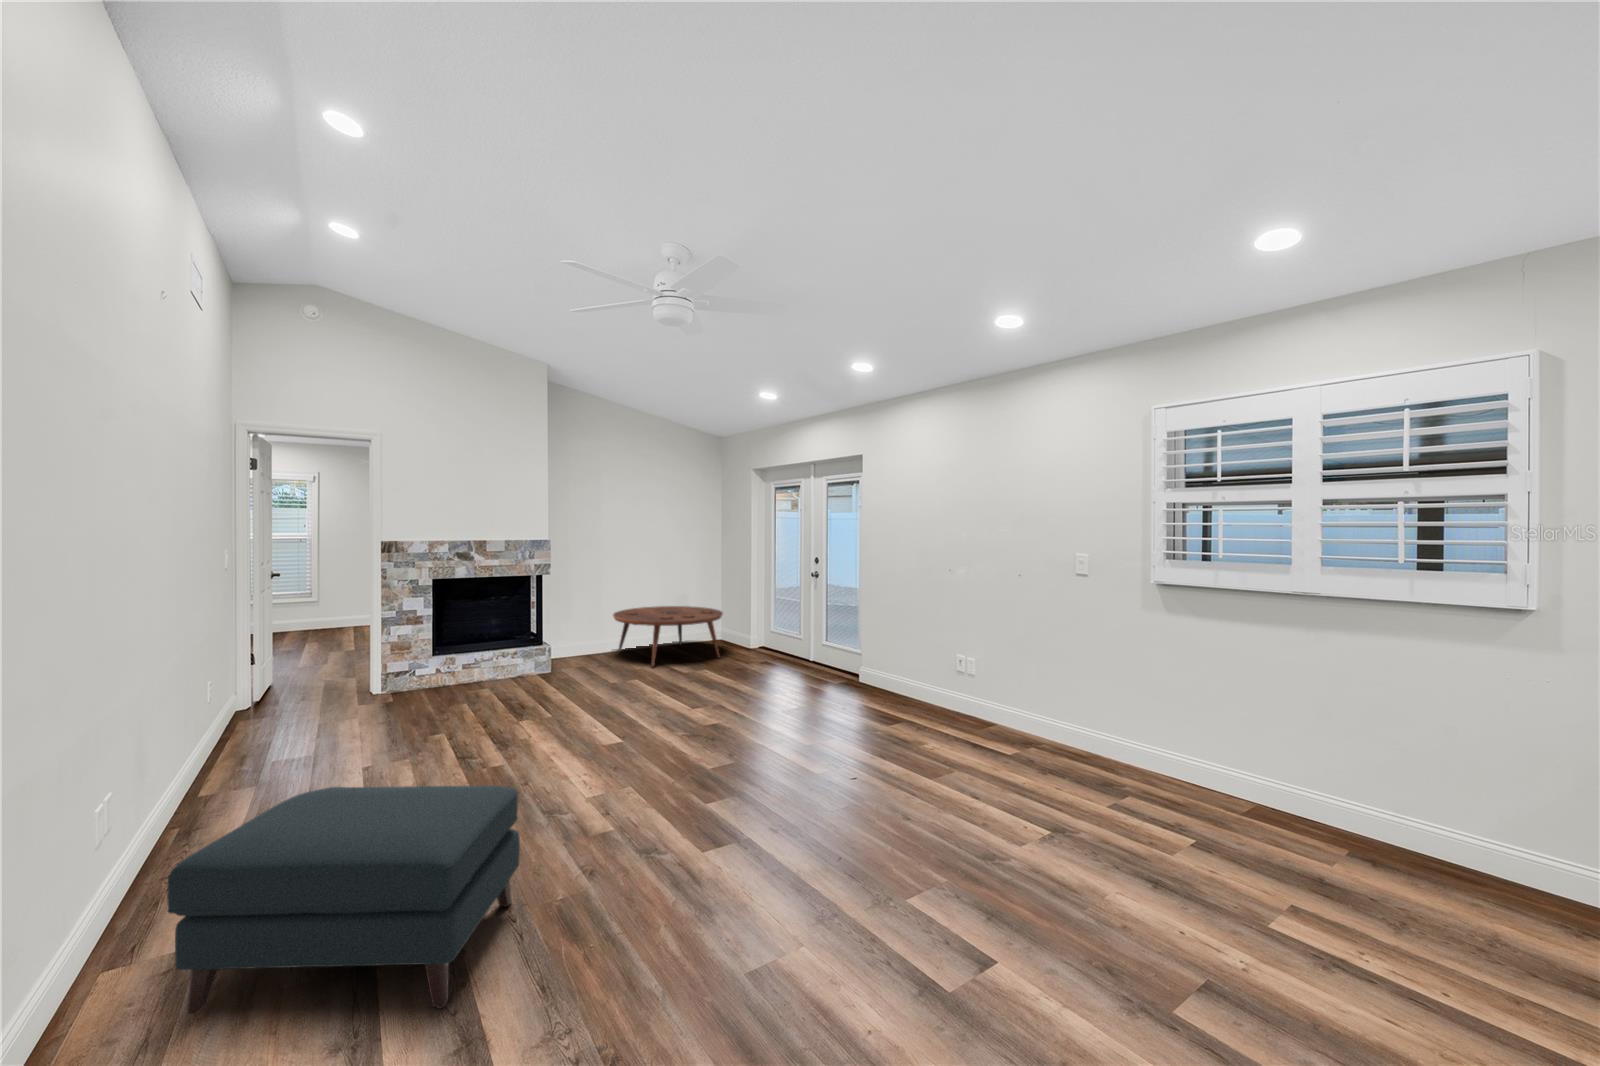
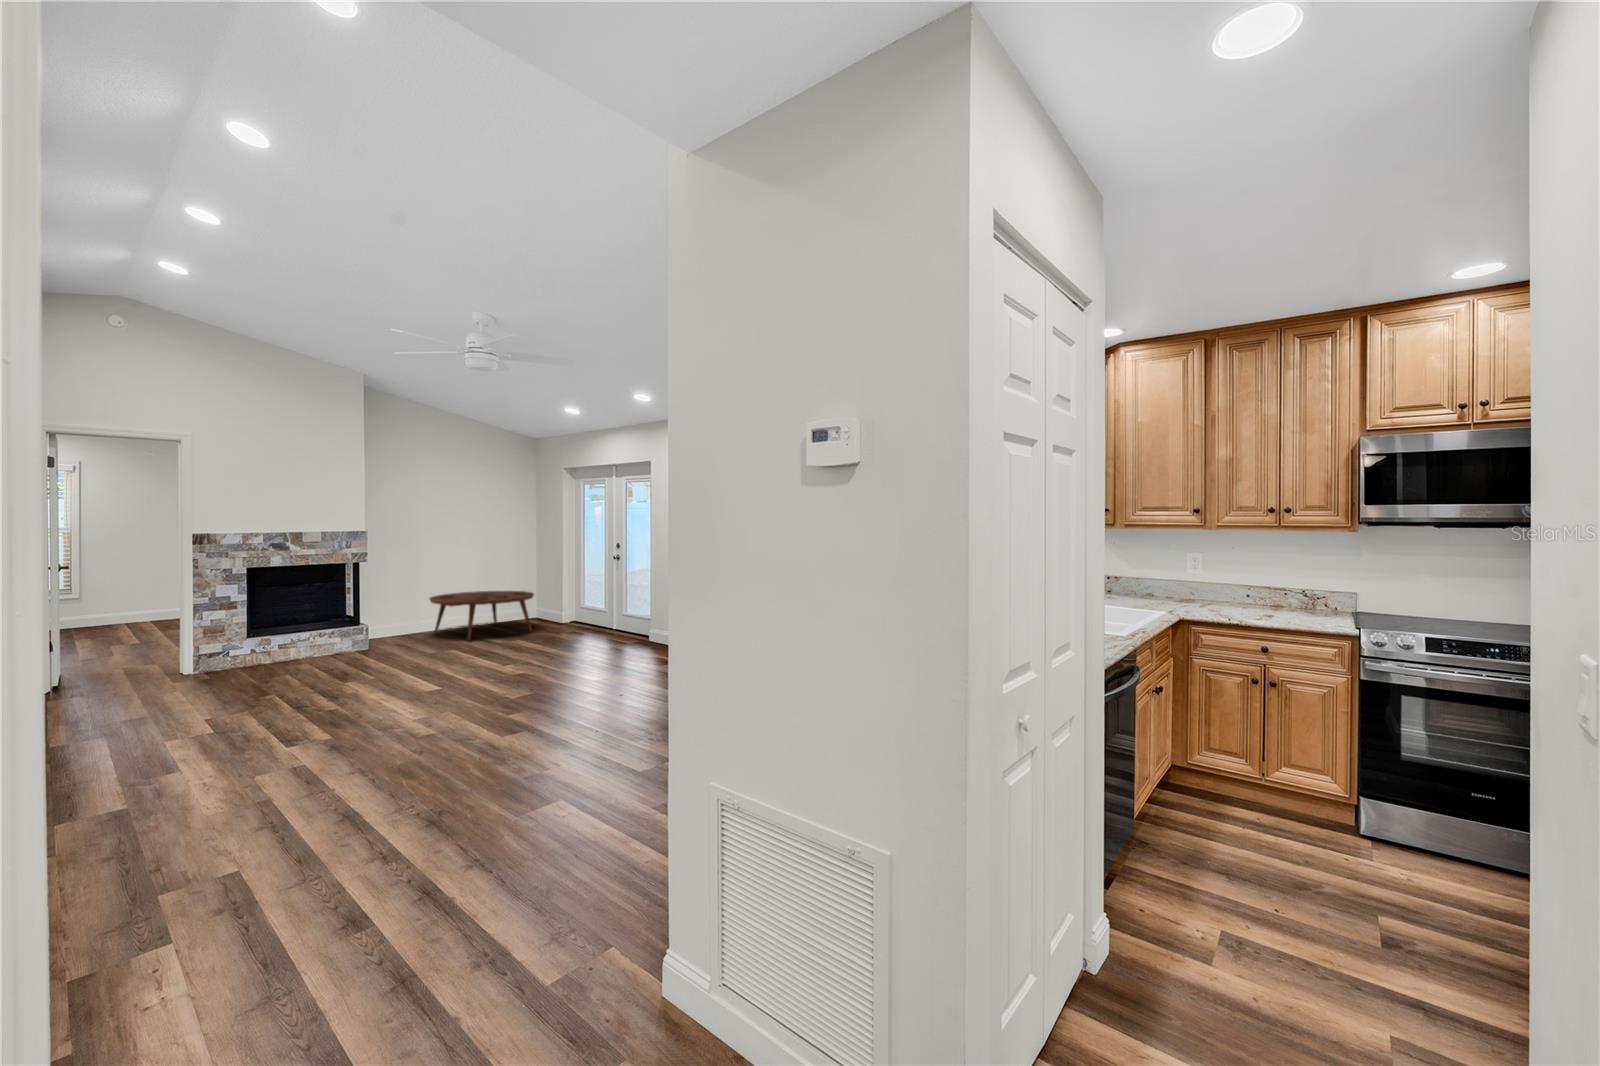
ottoman: present [167,785,520,1015] -> none [92,692,366,850]

